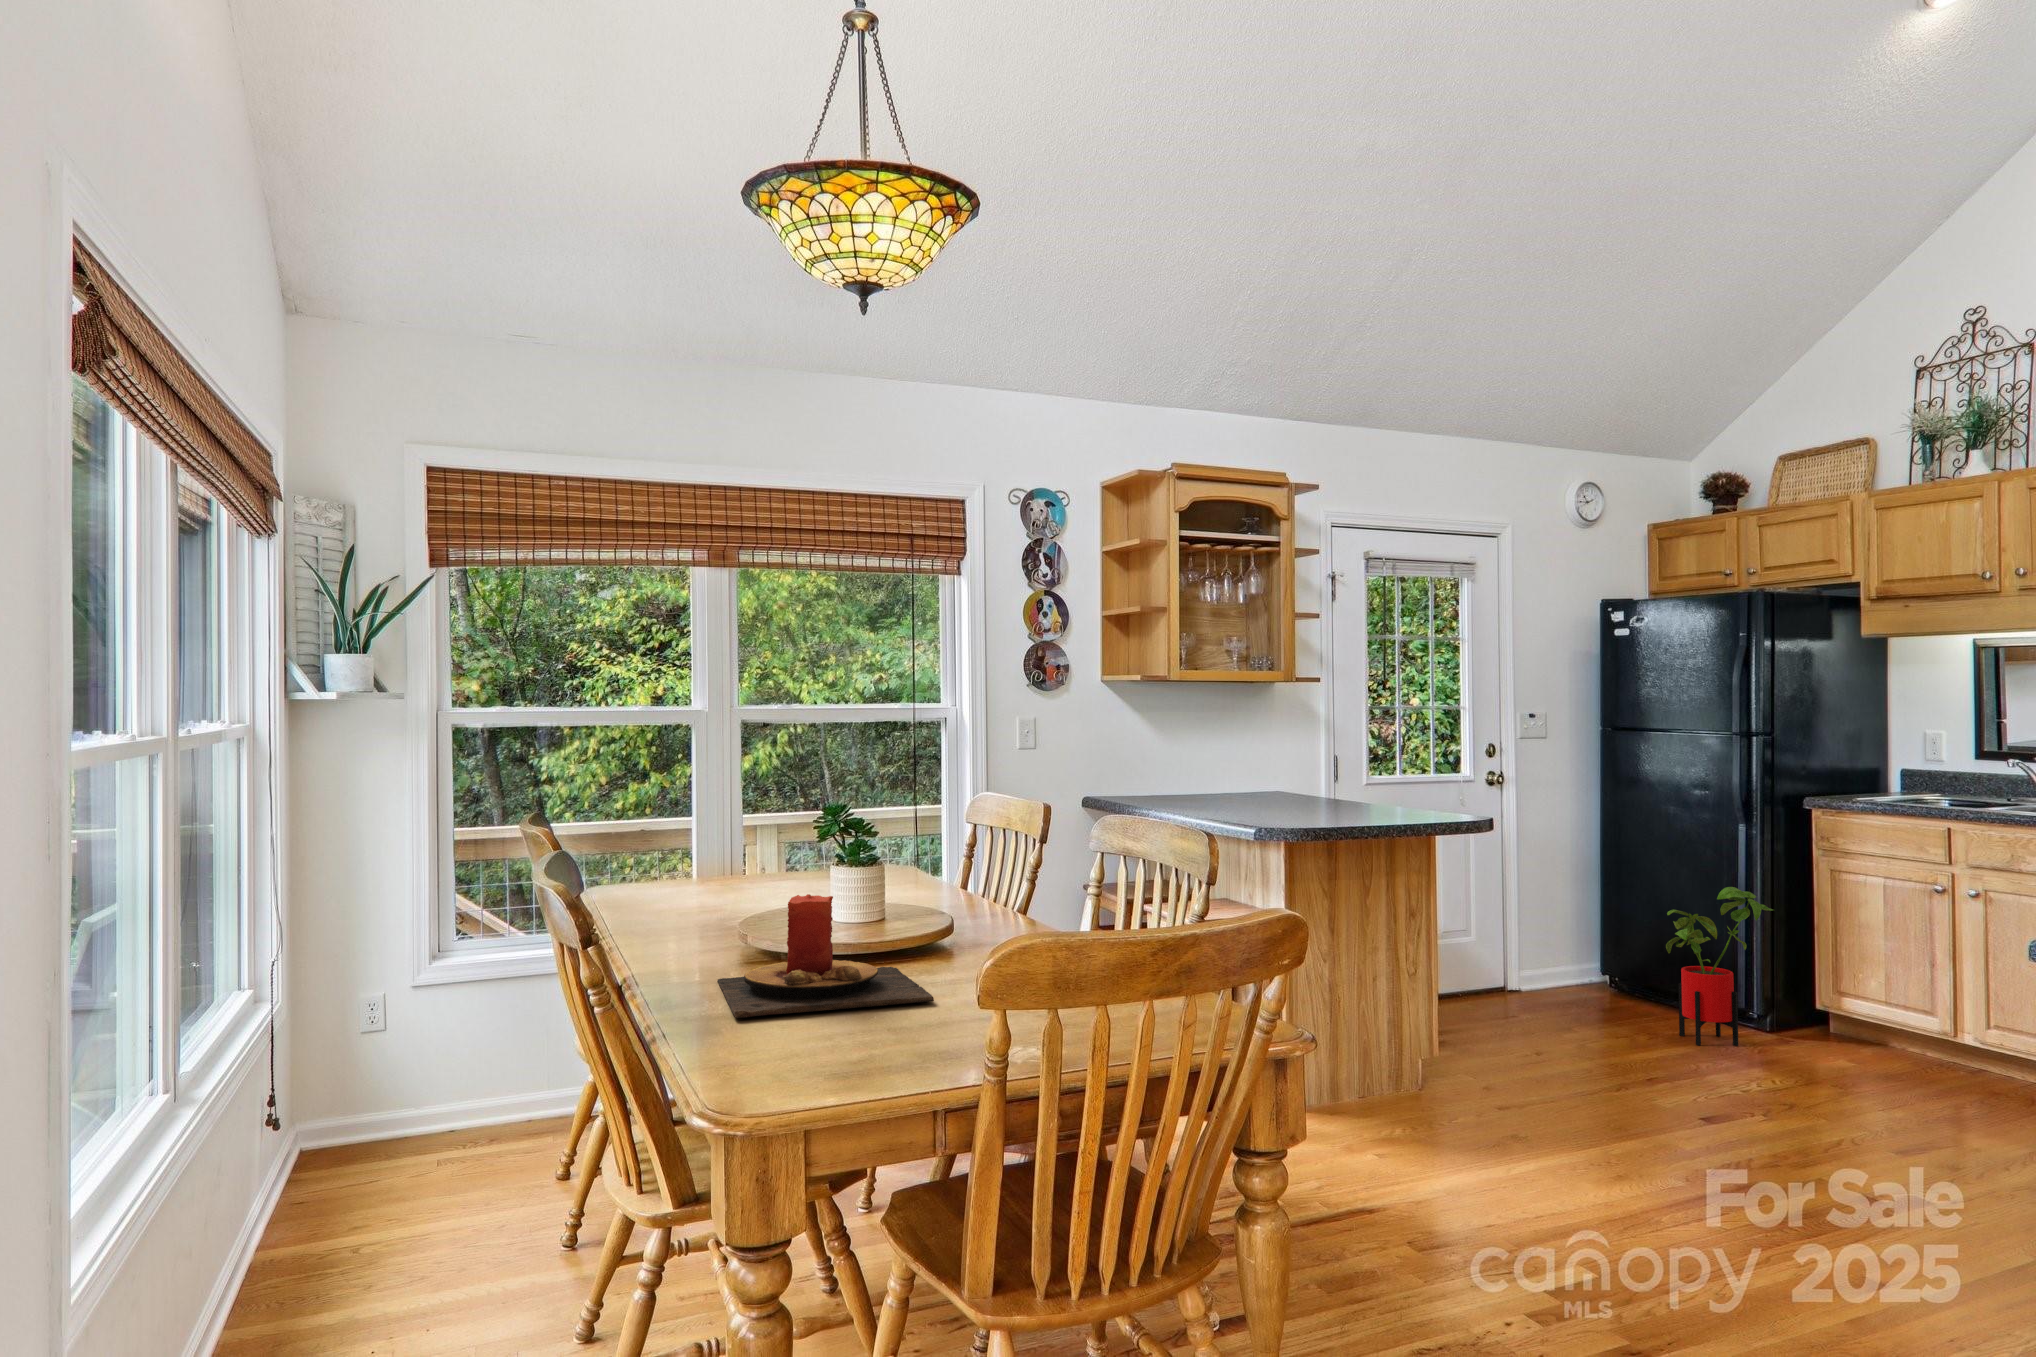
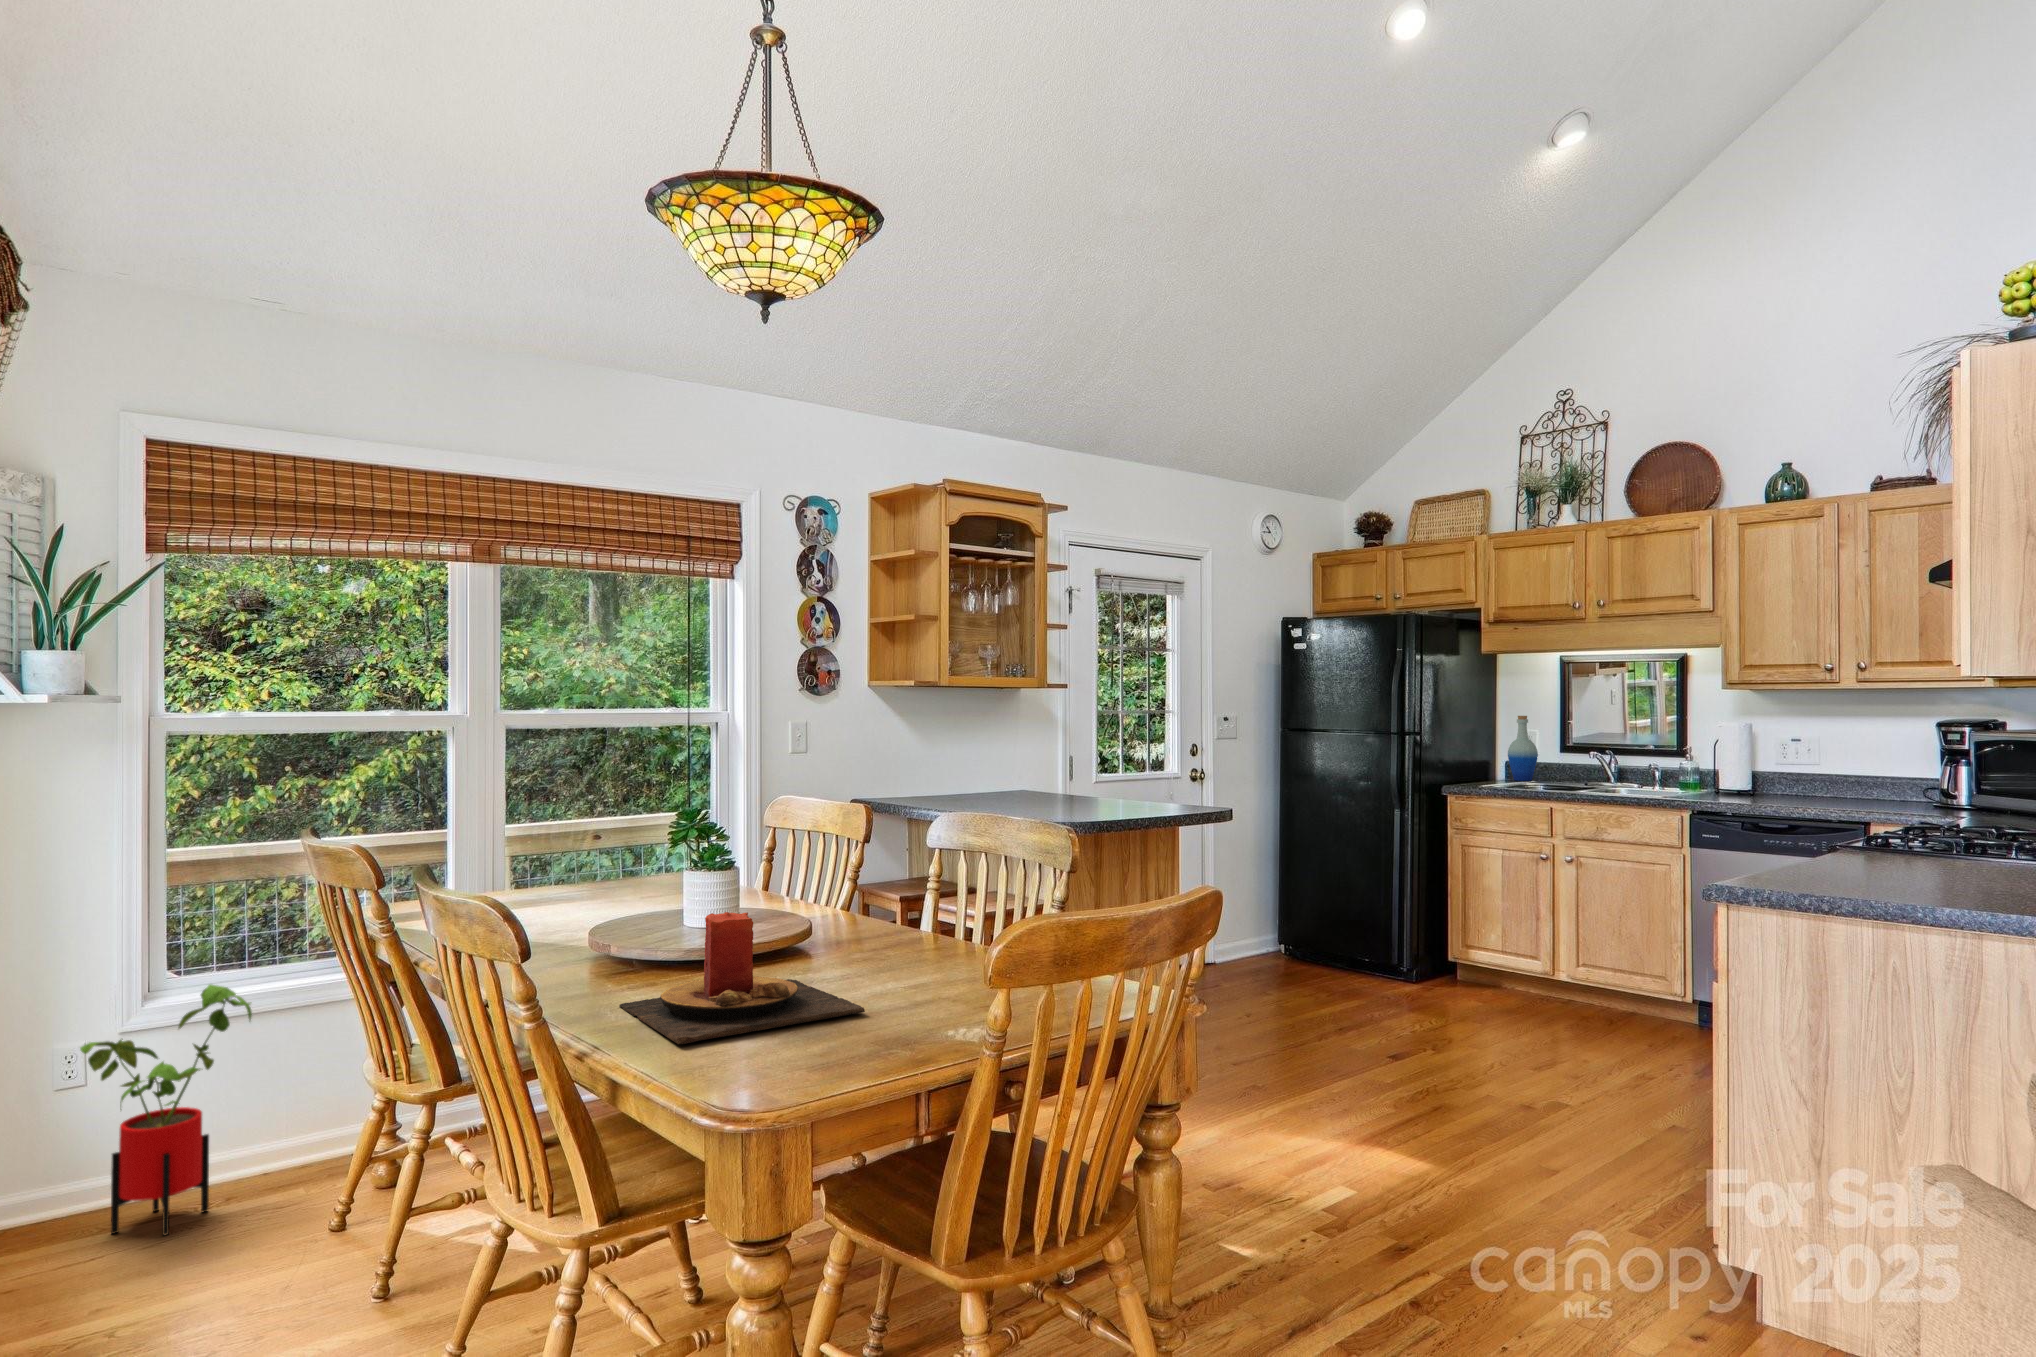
bottle: none [1904,713,1947,794] -> present [1508,716,1538,781]
house plant: present [1666,887,1773,1046] -> present [80,984,252,1235]

